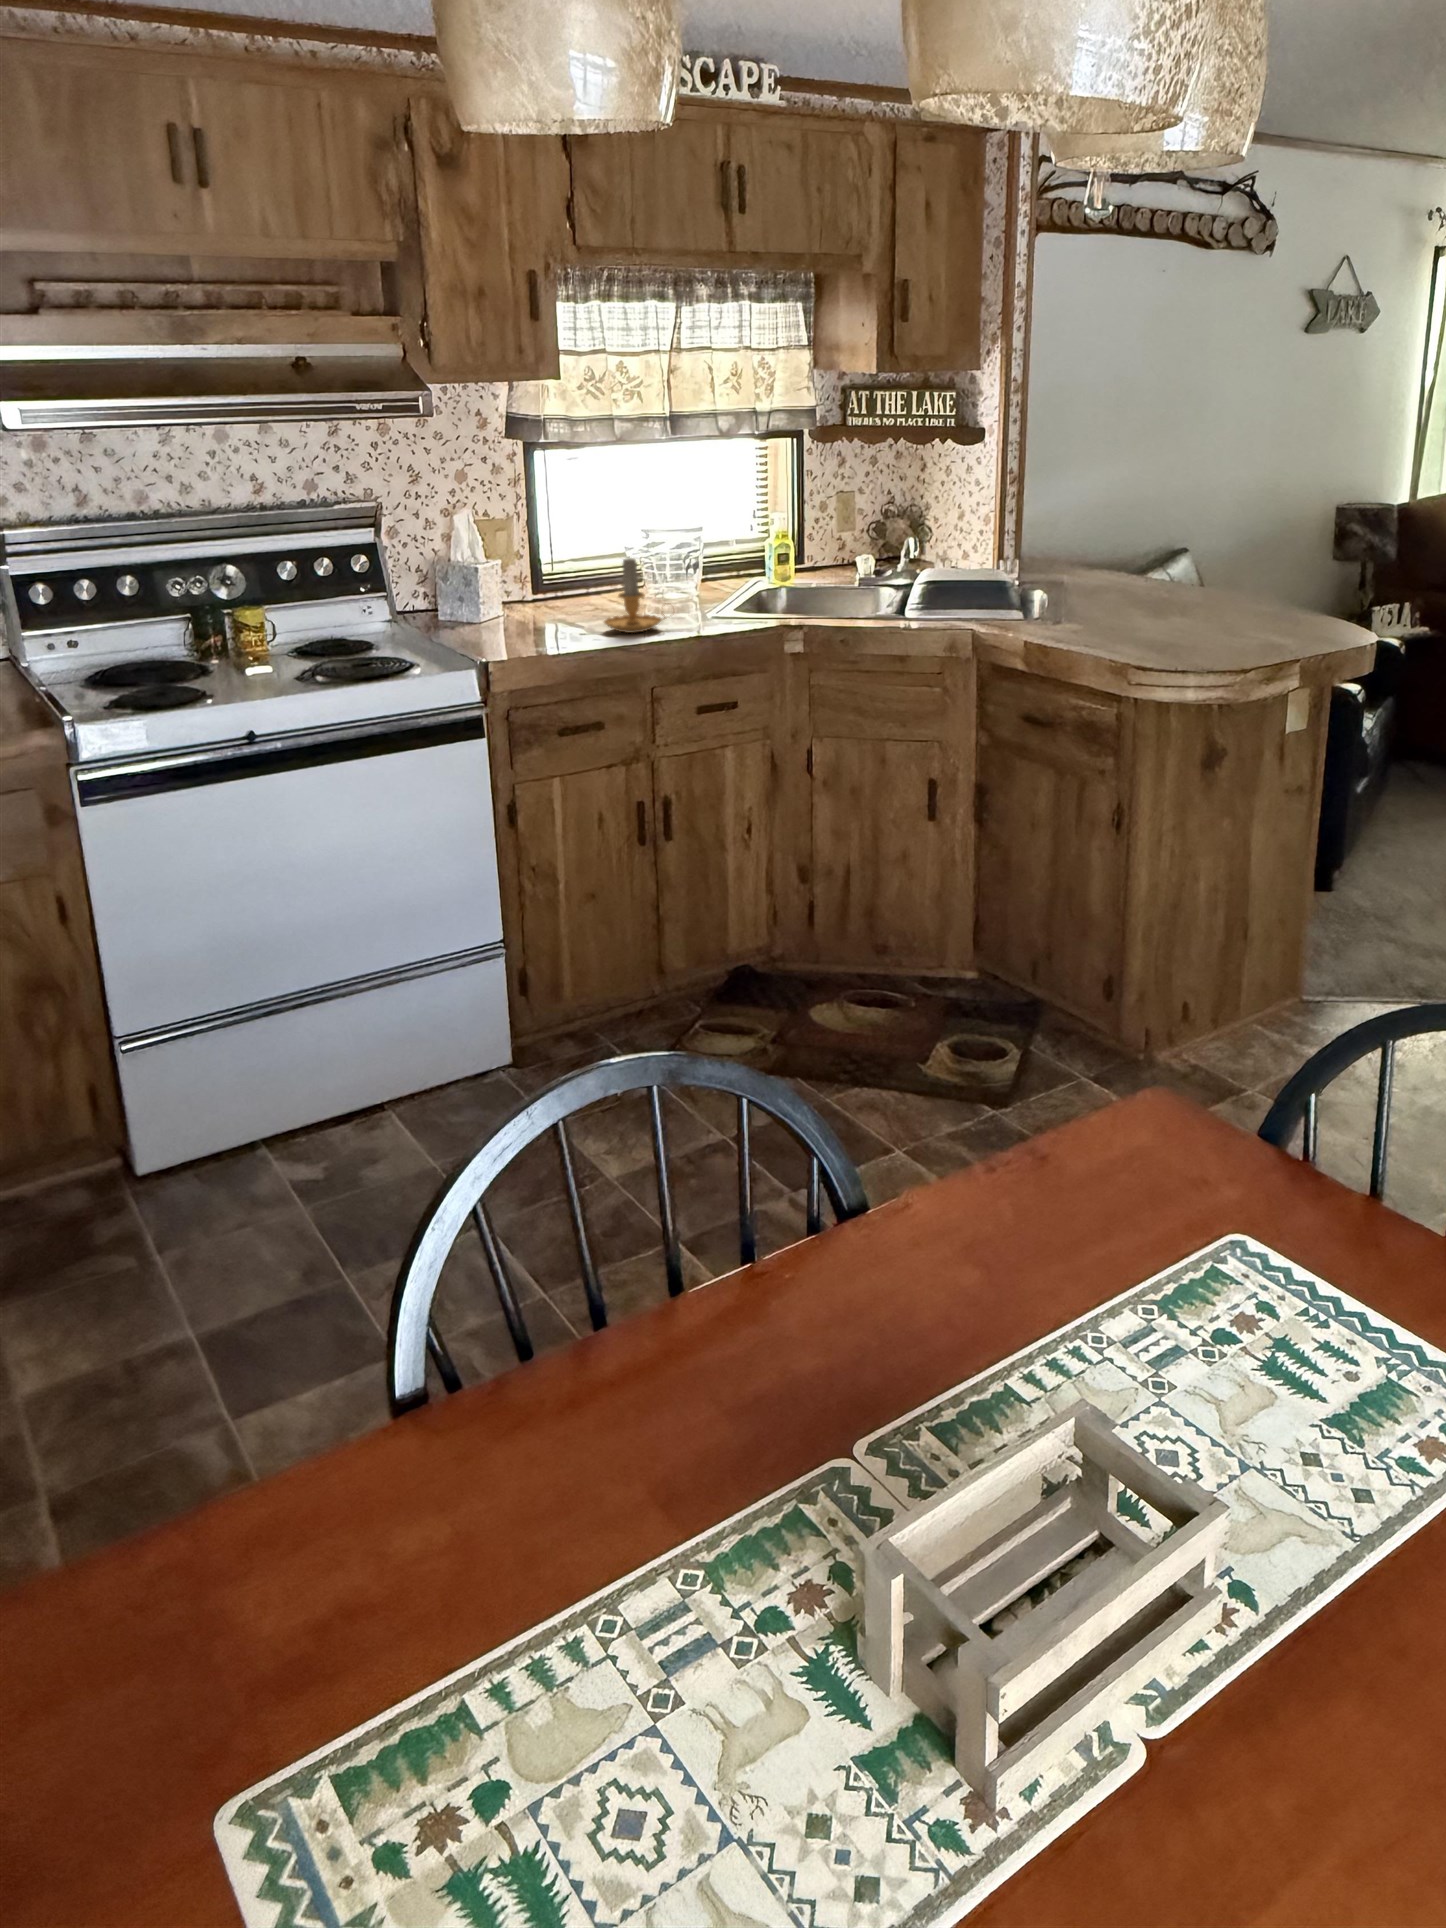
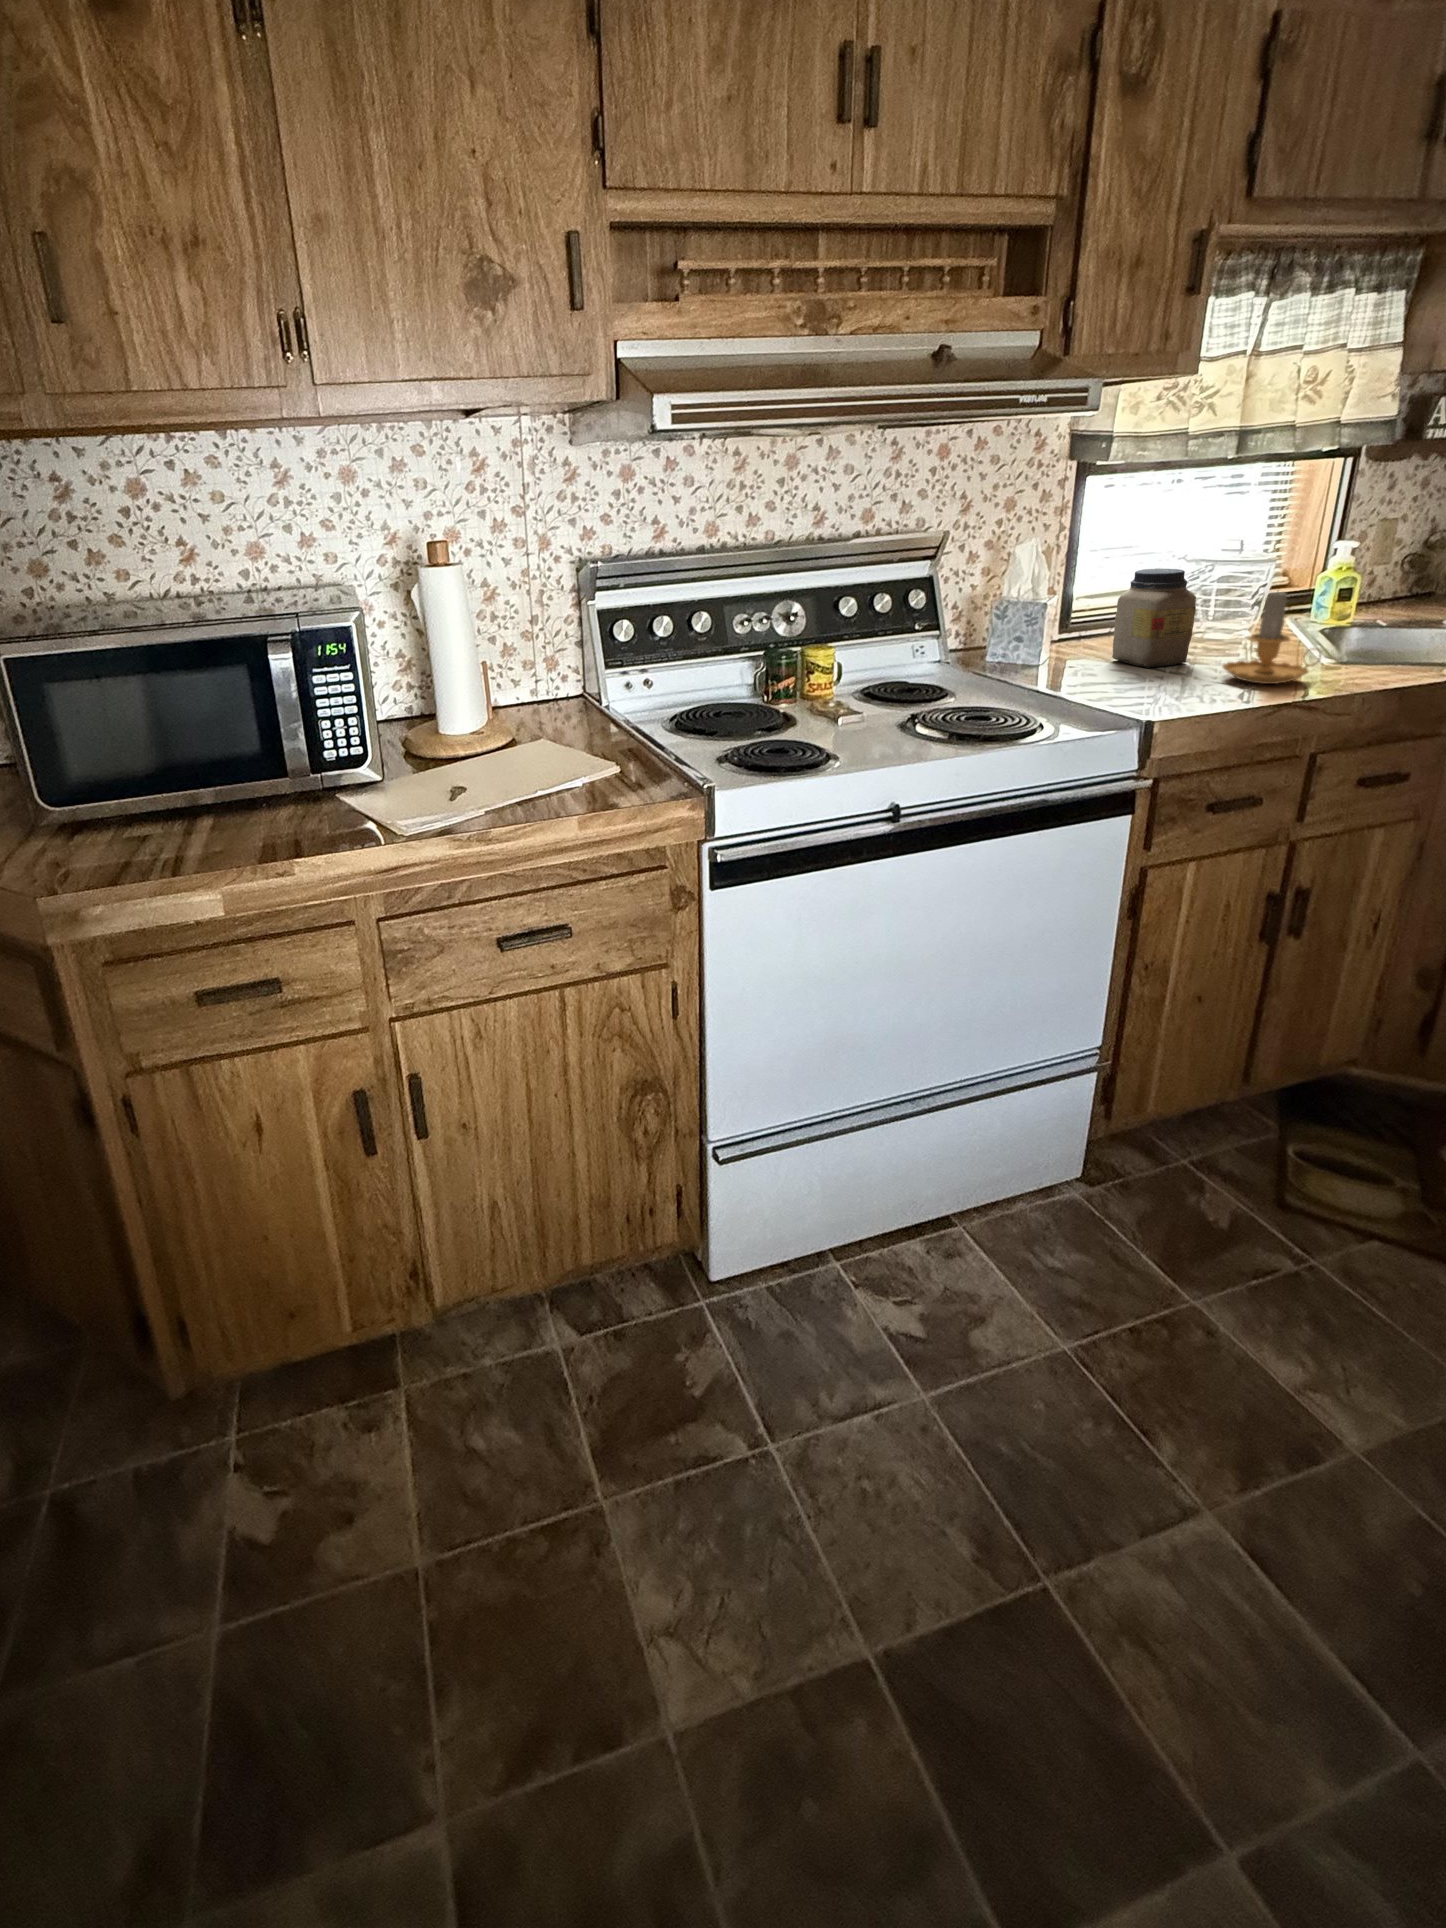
jar: none [545,537,604,623] -> present [1112,569,1196,668]

